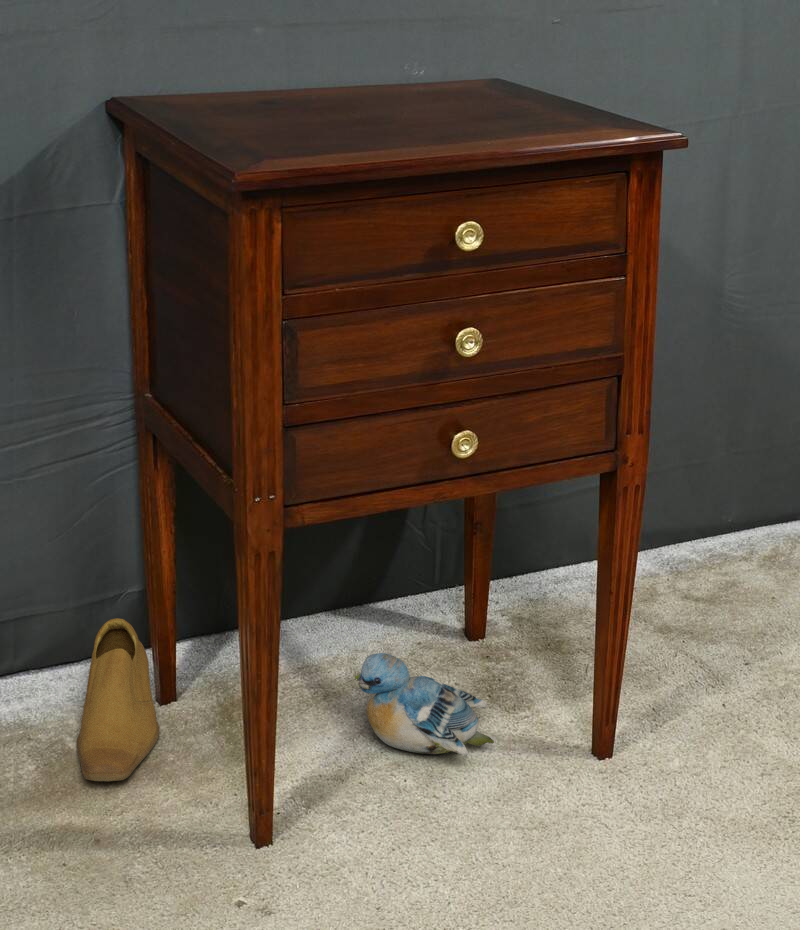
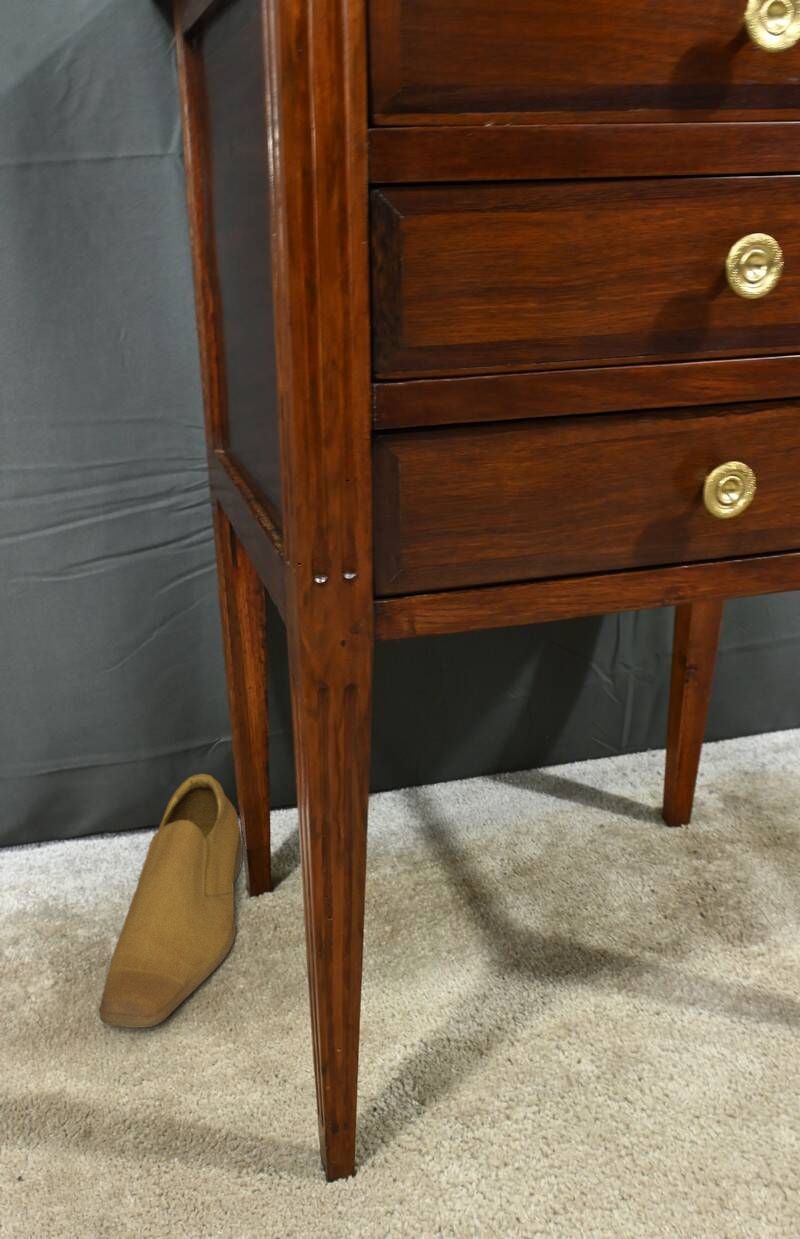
plush toy: present [355,653,494,756] -> none [509,856,718,1033]

